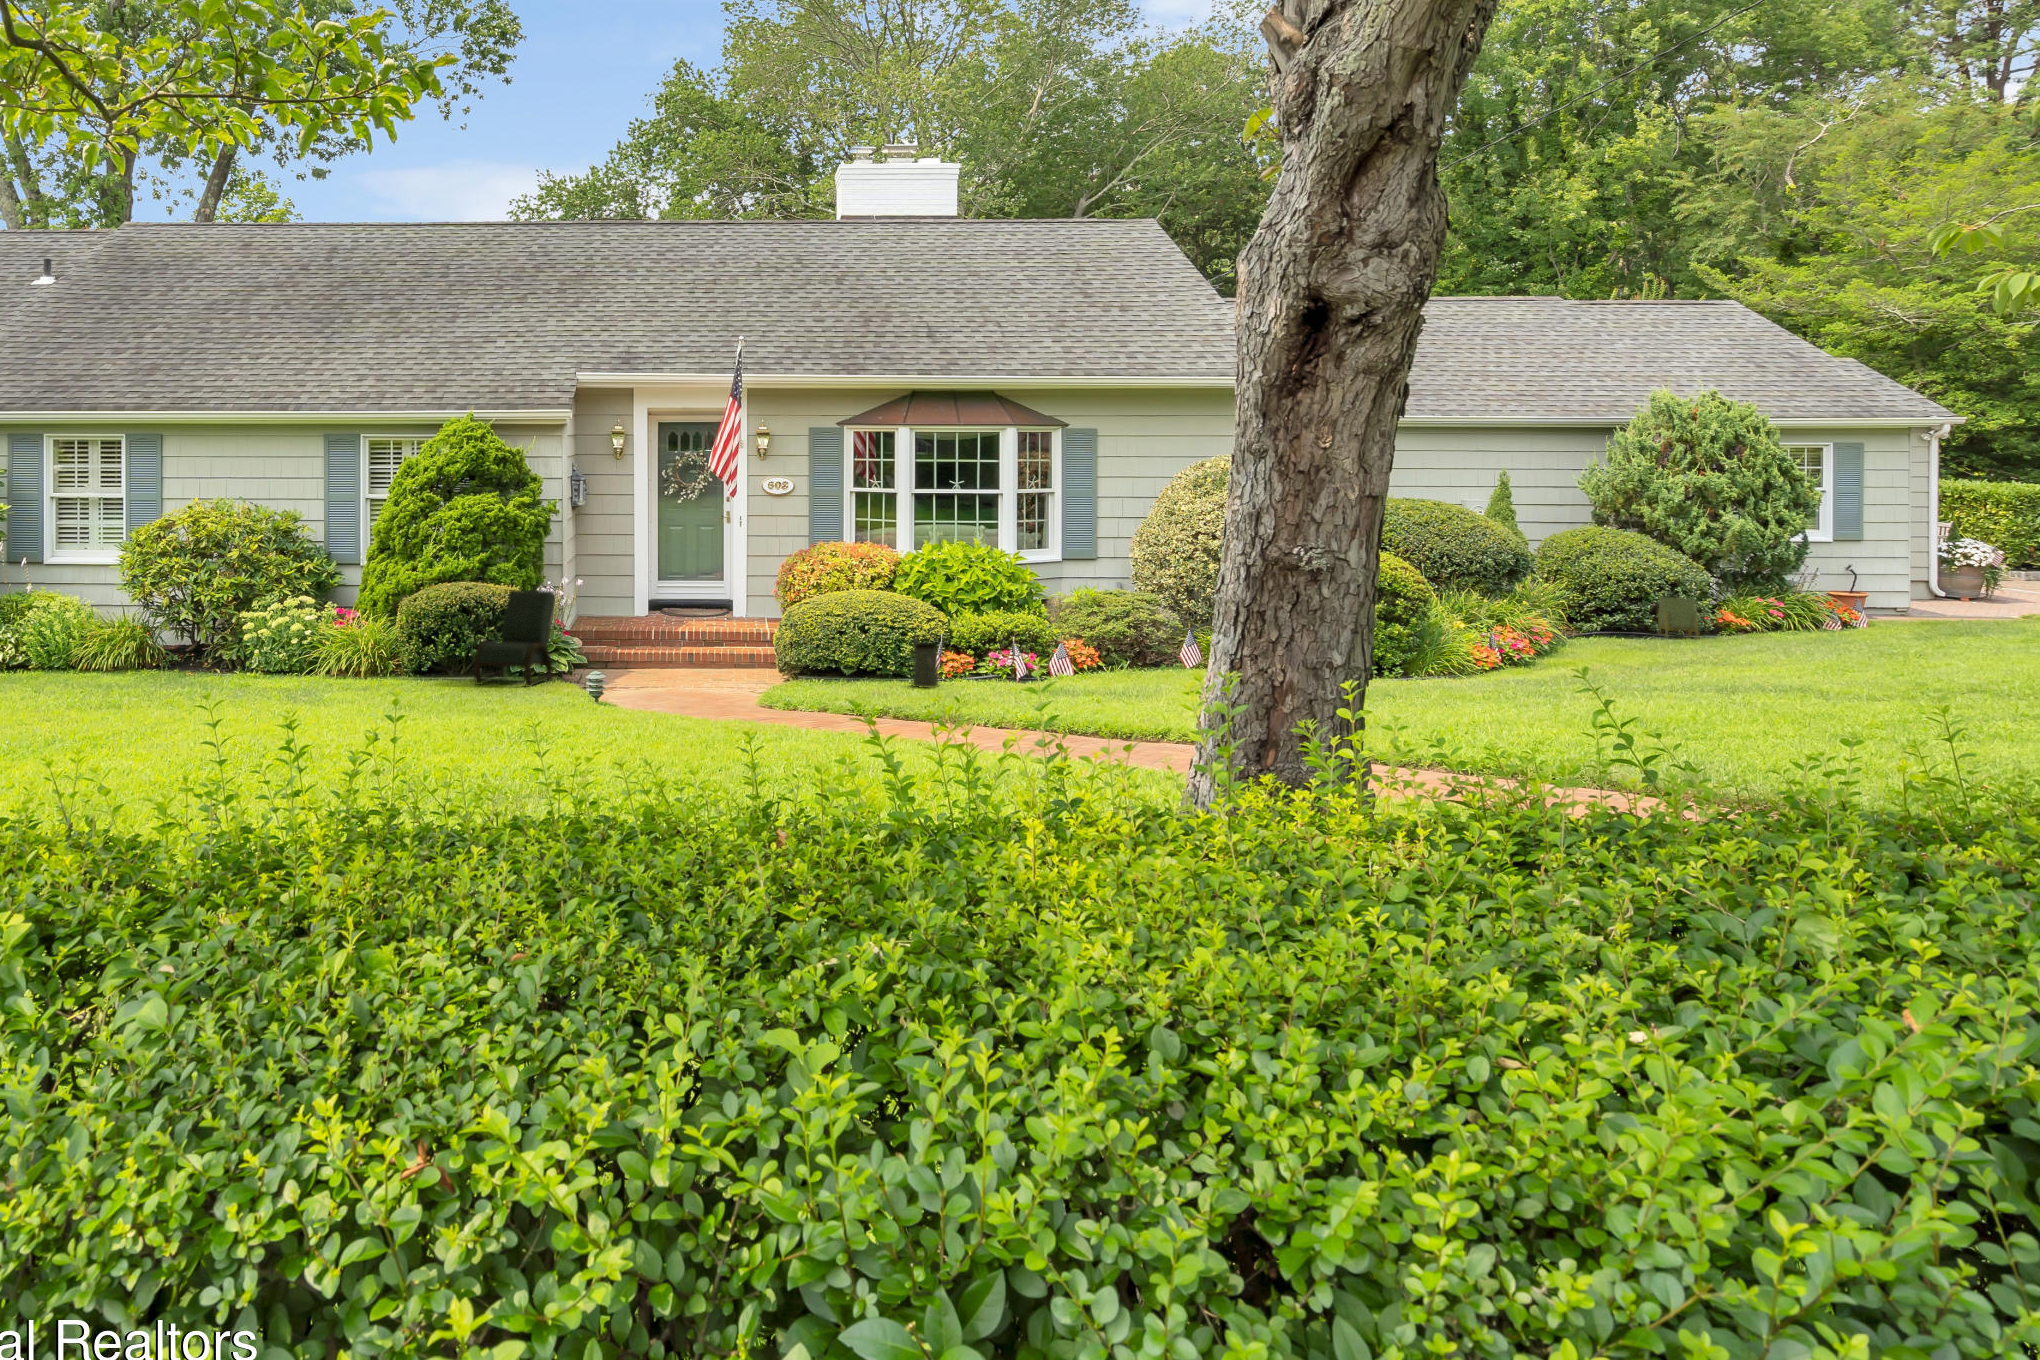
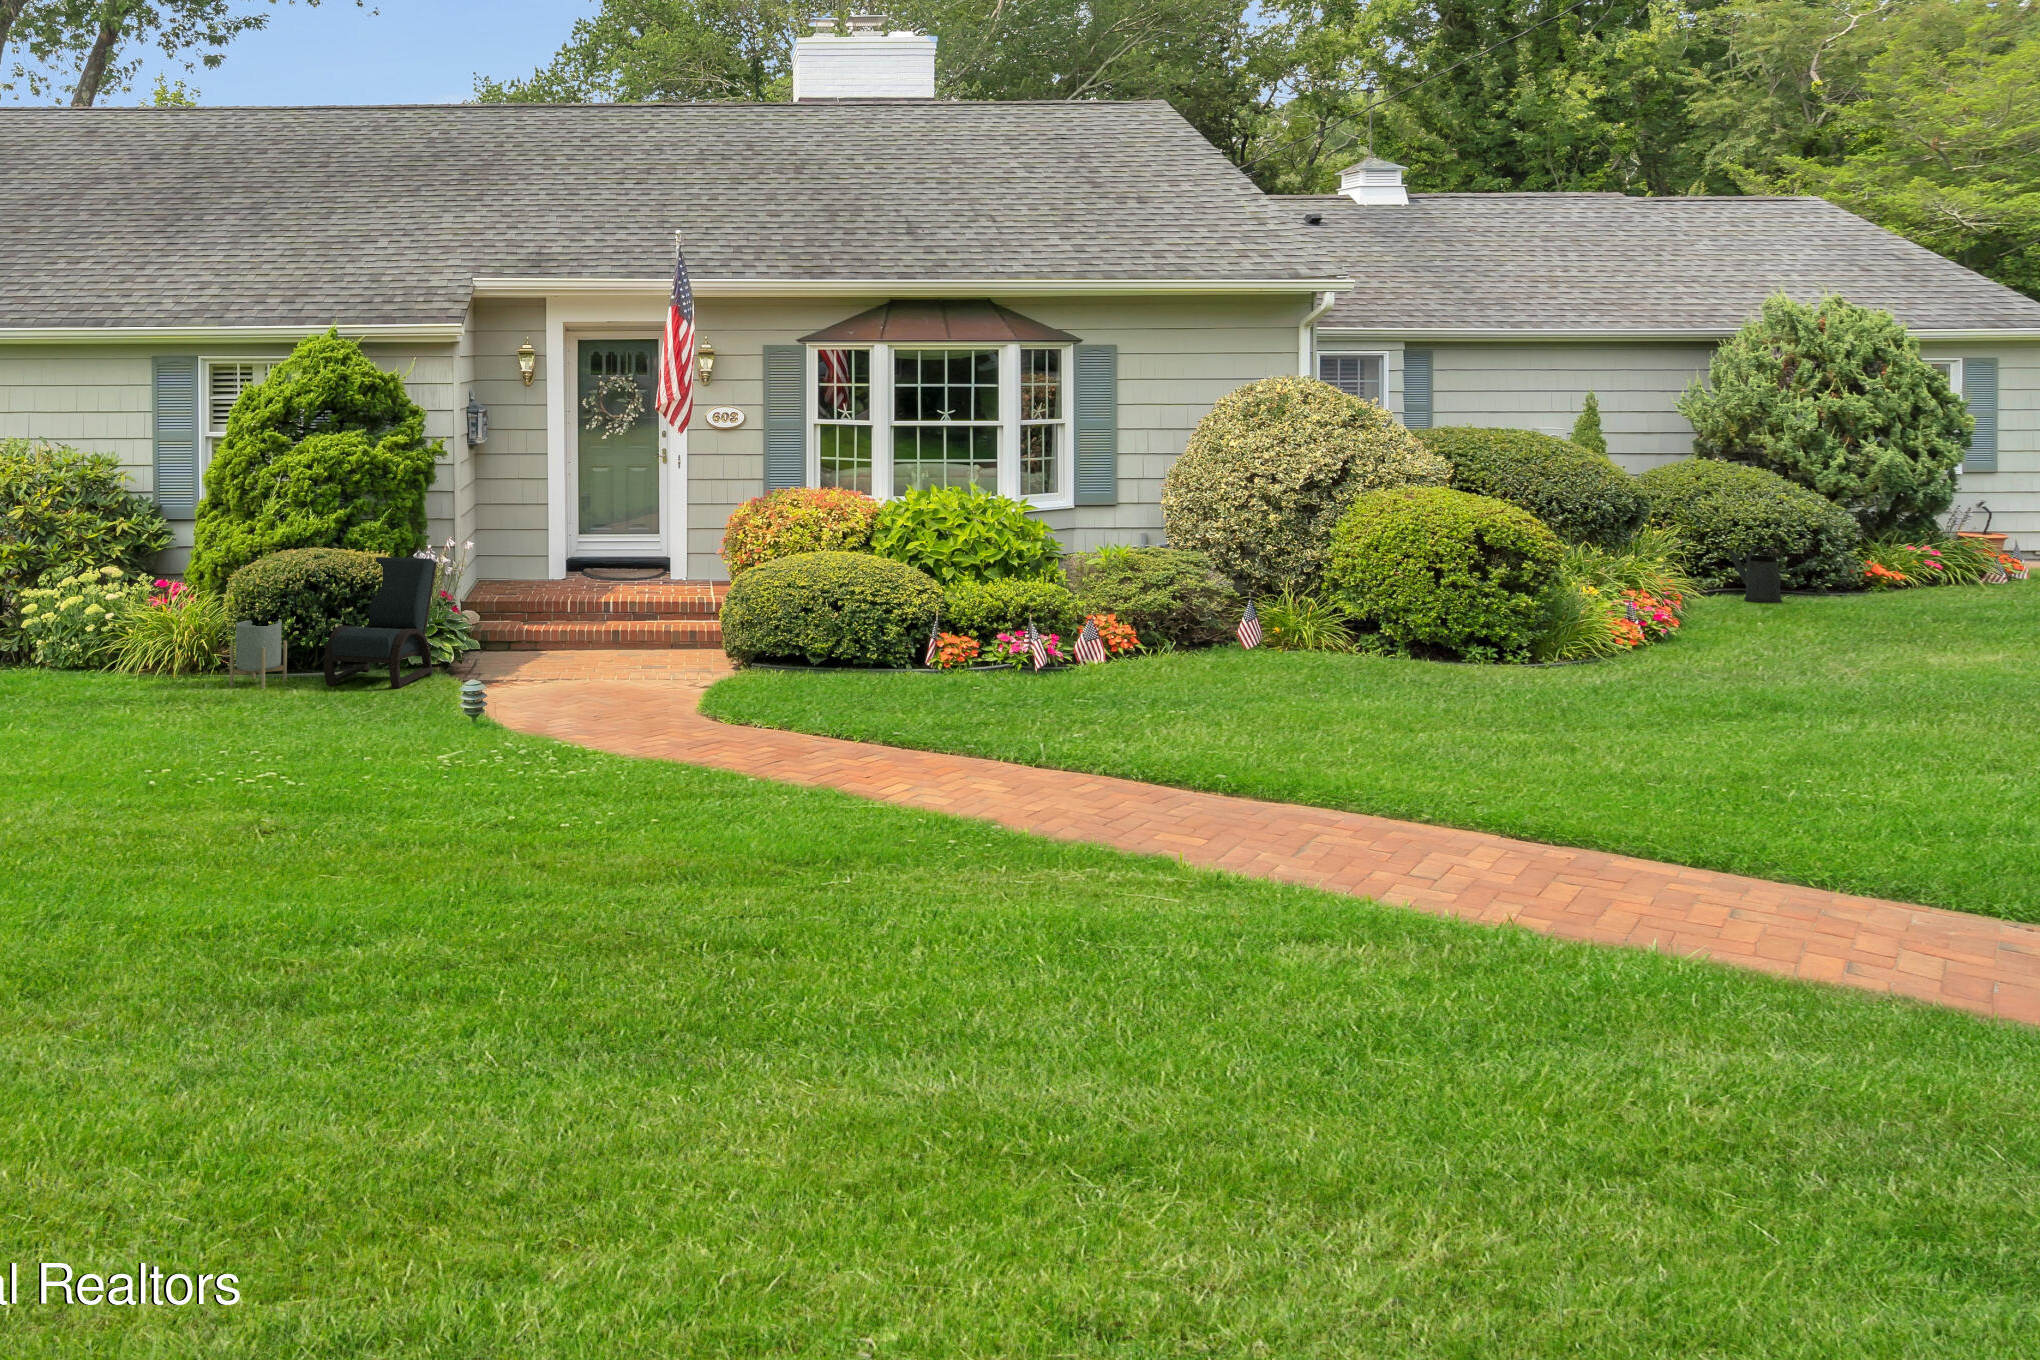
planter: present [1658,597,1699,638] -> present [230,620,287,688]
watering can: present [912,632,939,688] -> present [1728,545,1782,603]

